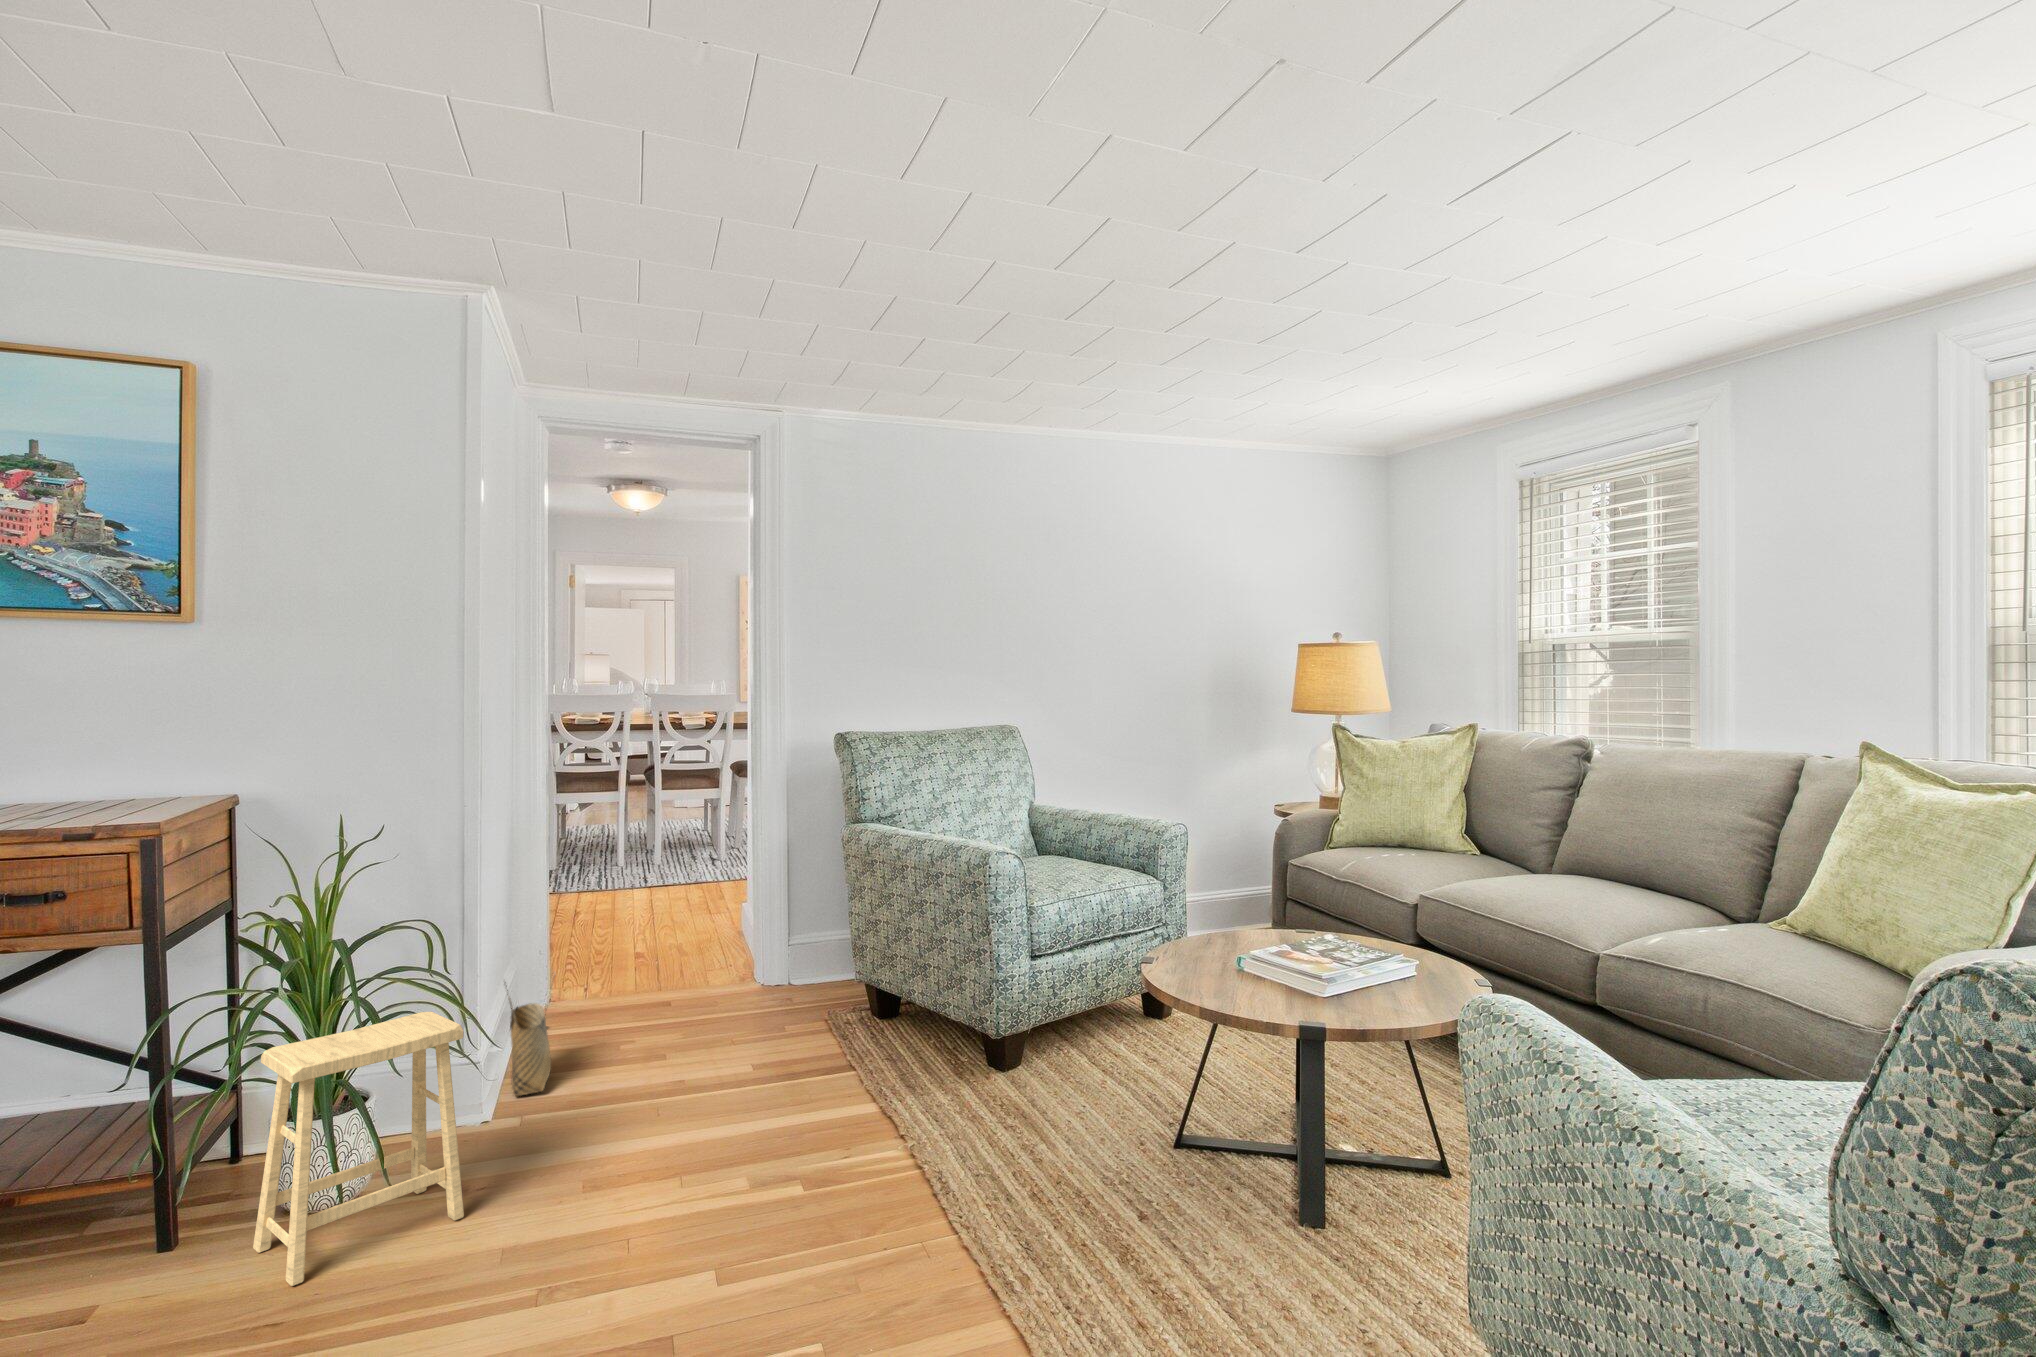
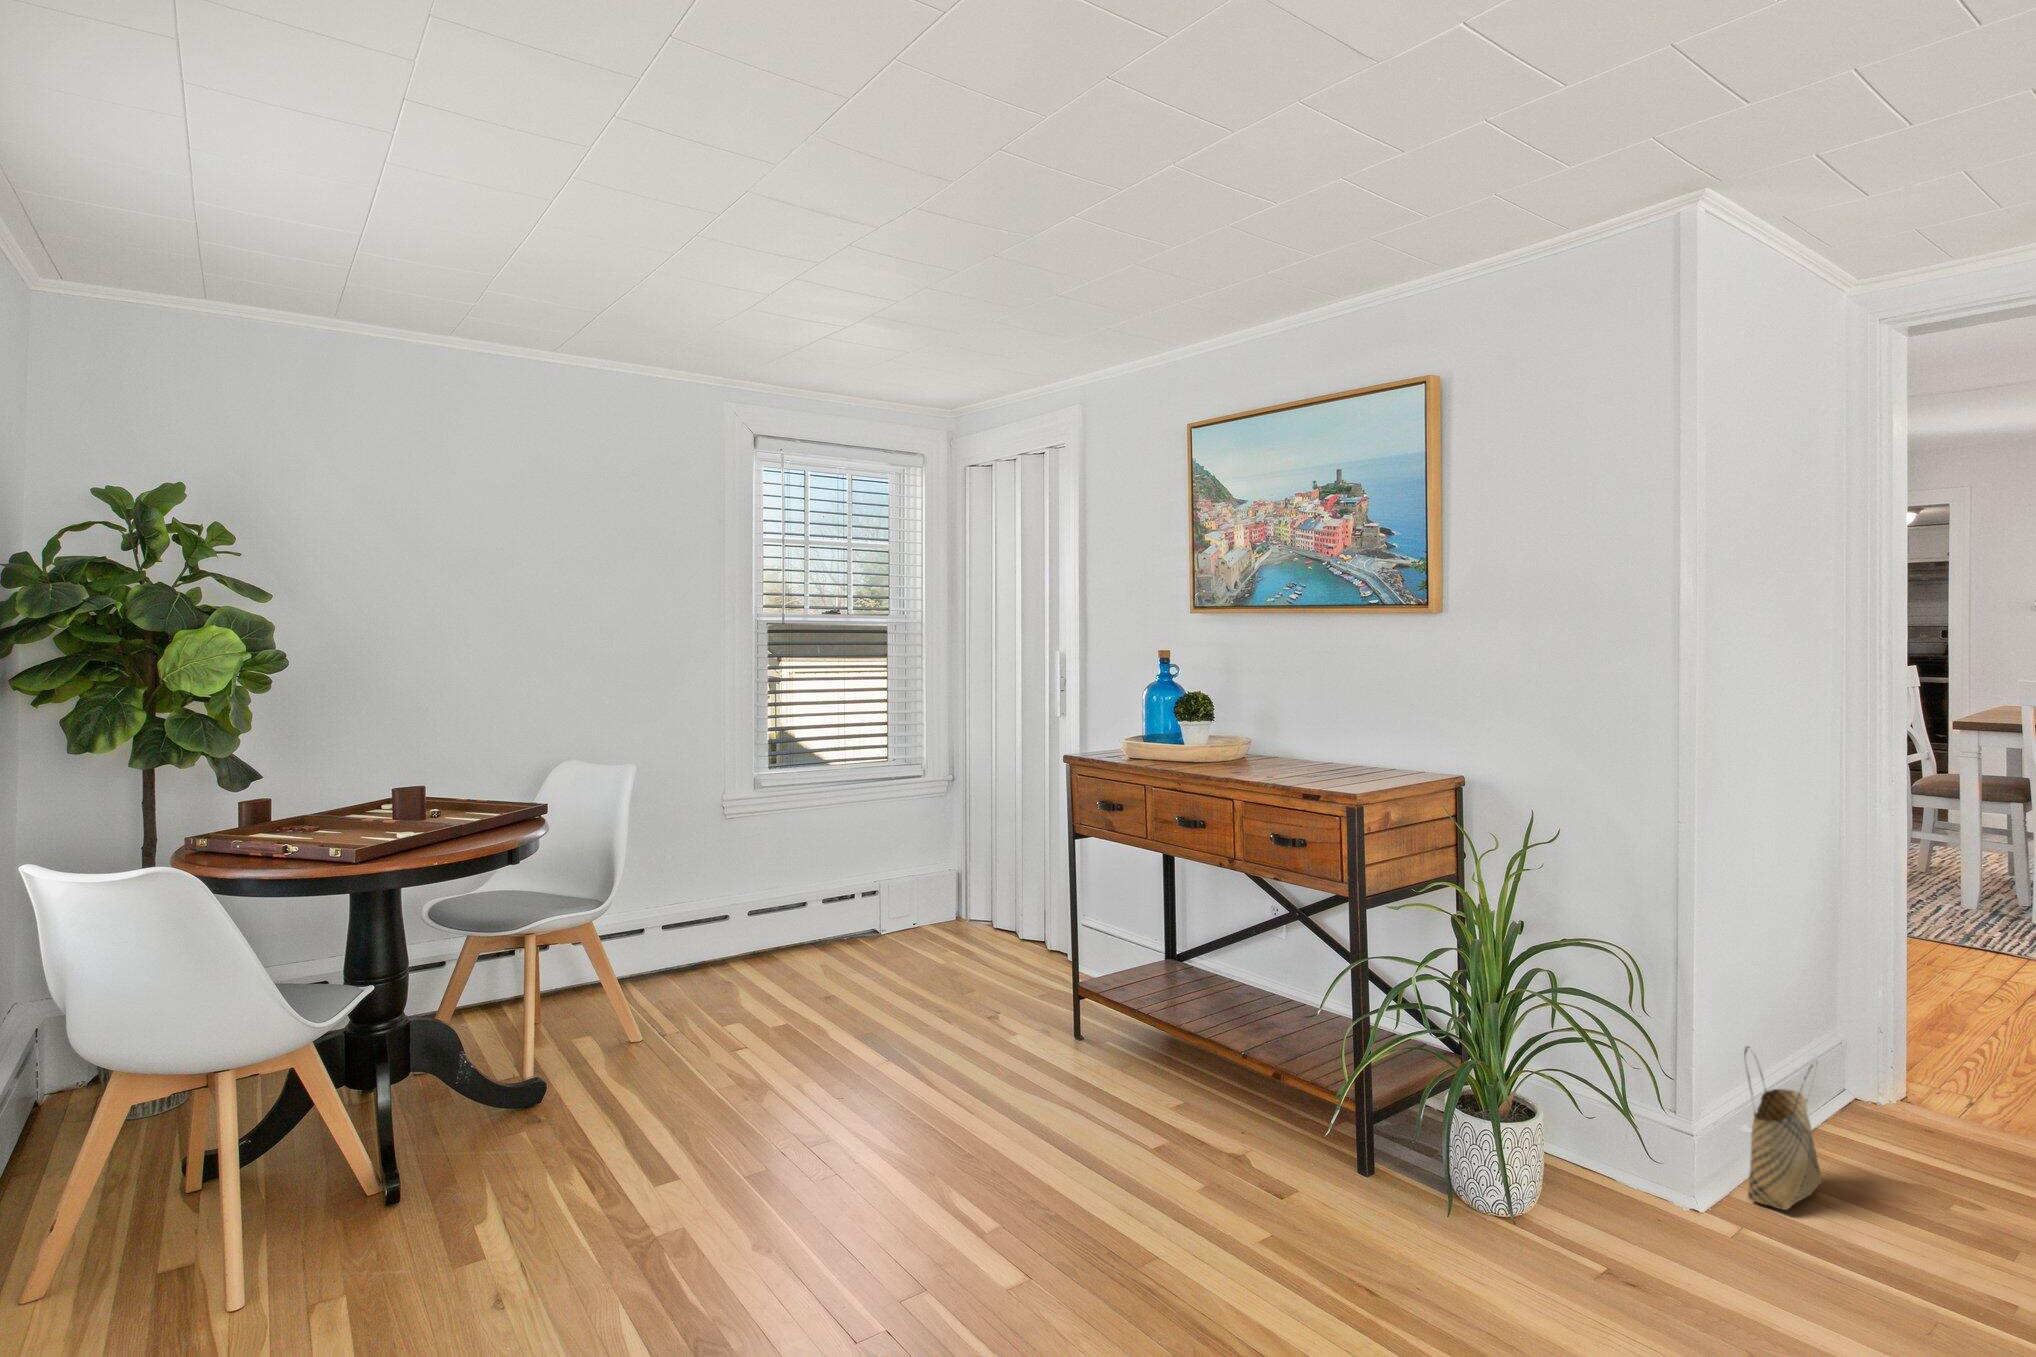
footstool: present [253,1011,464,1286] -> none [1410,1029,1593,1301]

